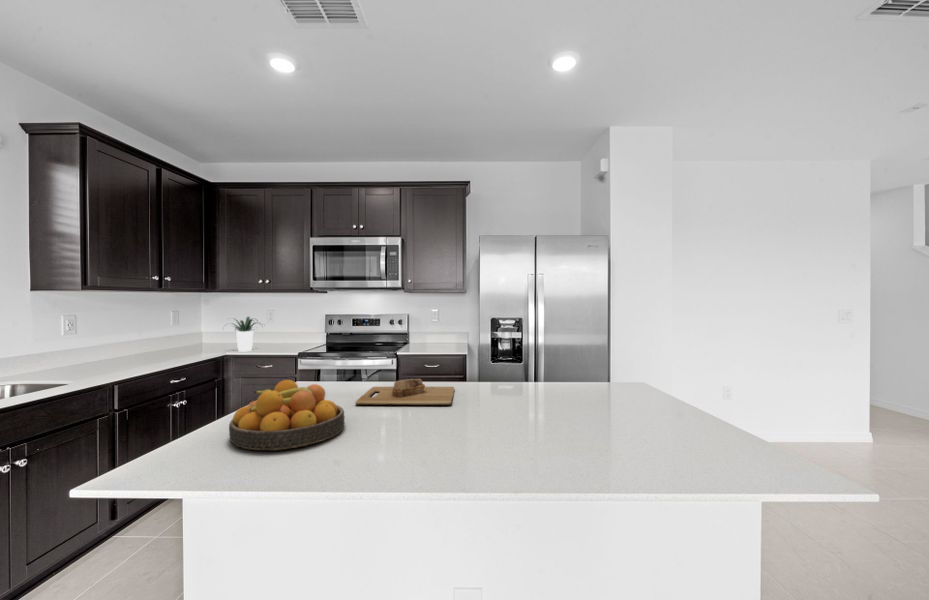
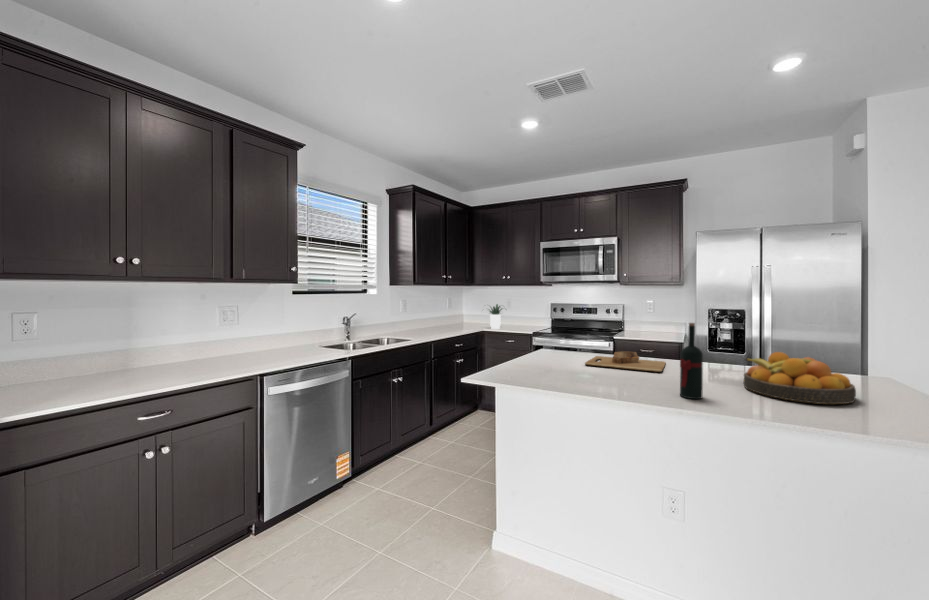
wine bottle: none [475,345,501,448] -> present [680,323,703,399]
fruit bowl: present [229,380,345,450] -> present [743,352,856,404]

